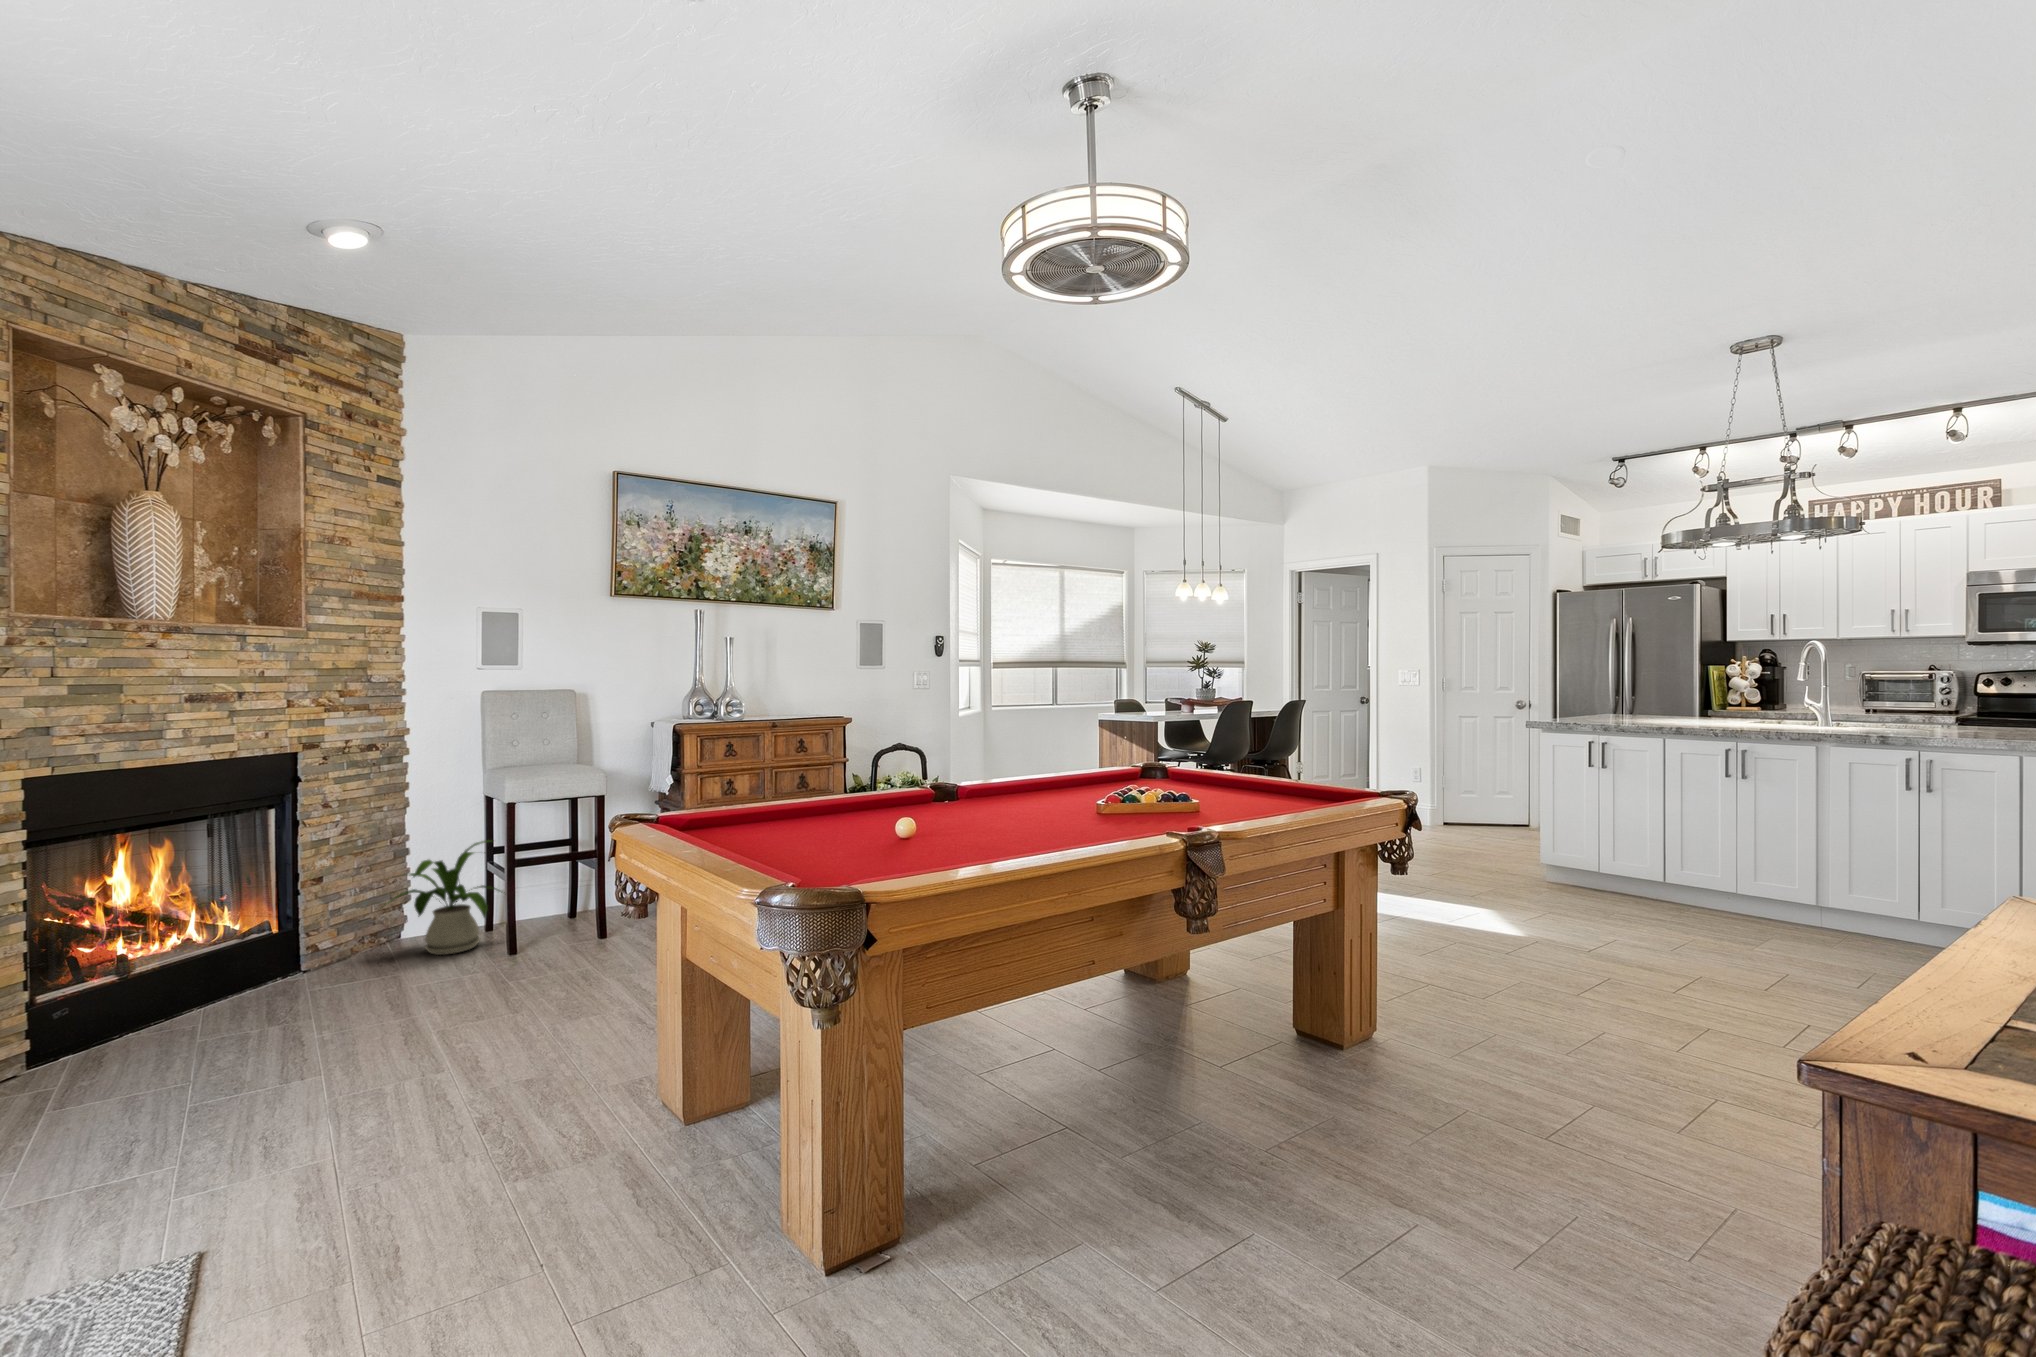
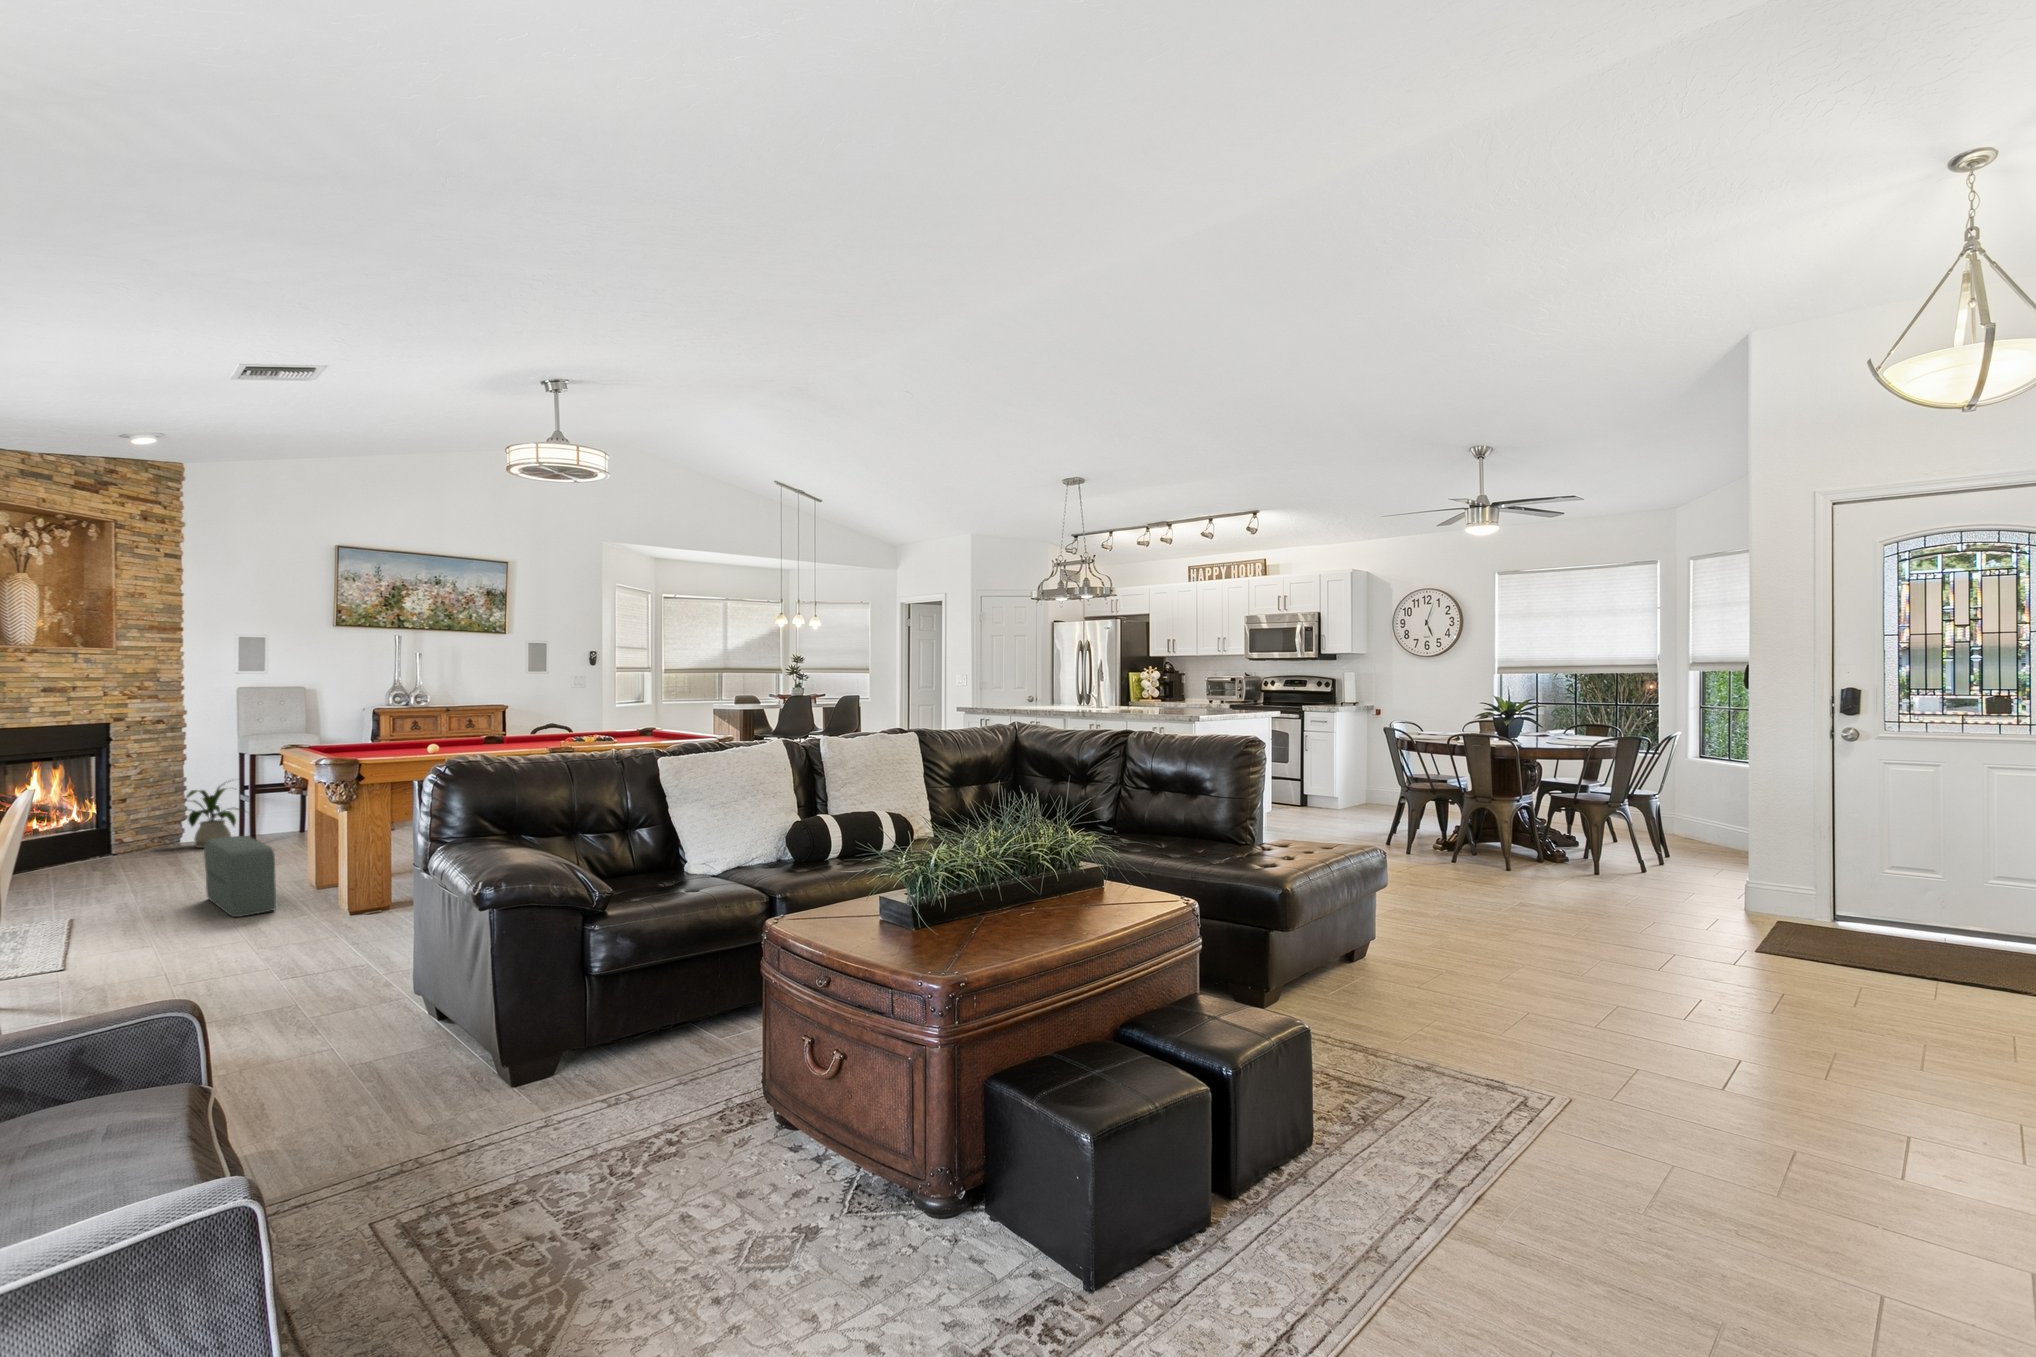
pouf: none [509,1024,692,1282] -> present [204,836,276,917]

